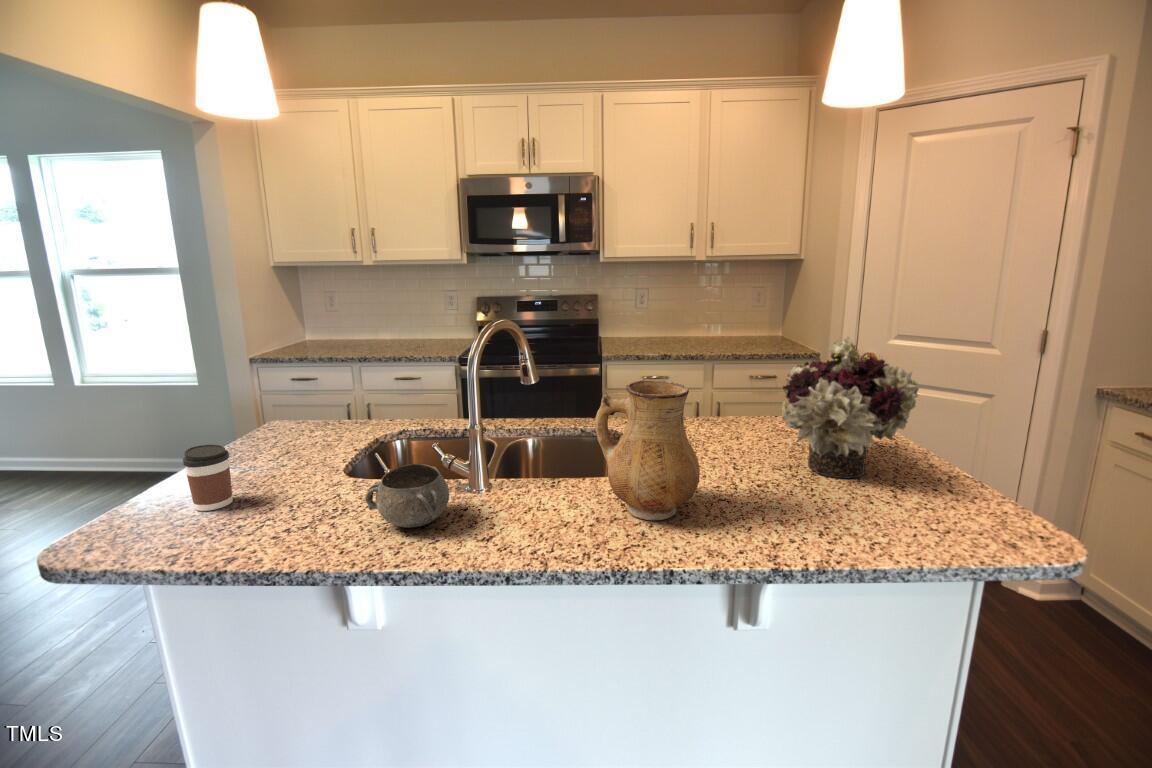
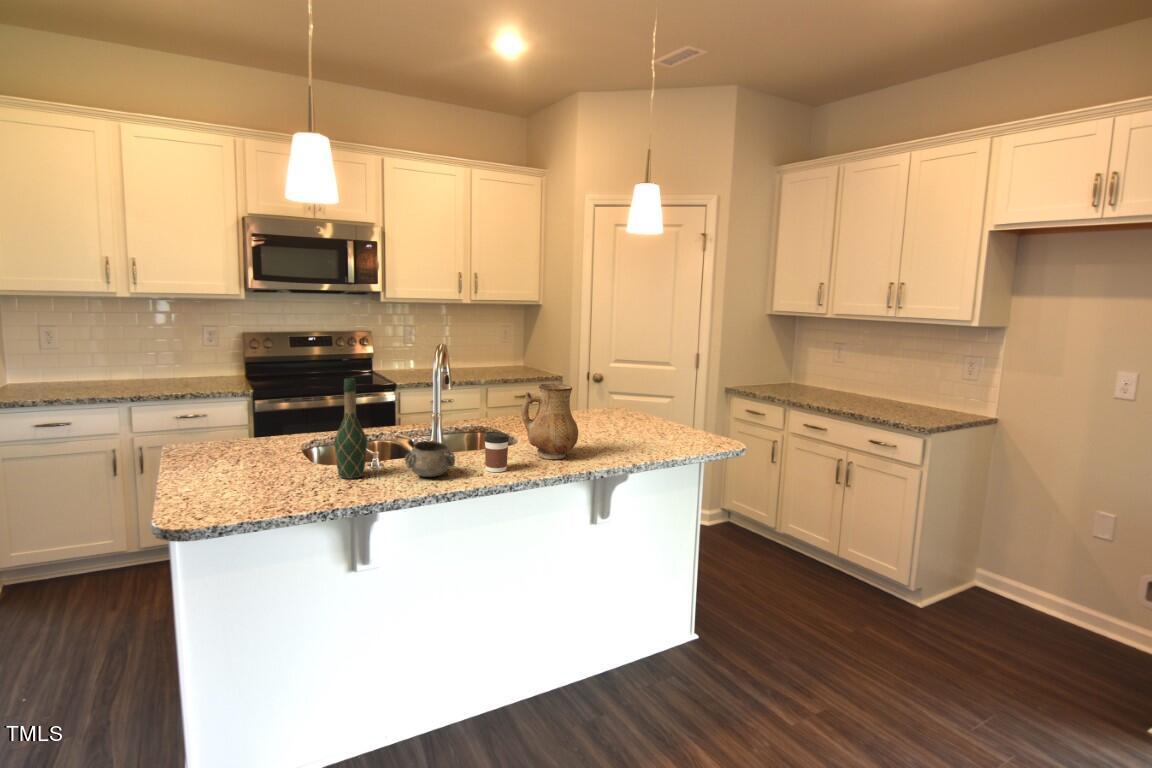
flower arrangement: present [782,337,919,478] -> none [591,358,663,435]
wine bottle: none [294,358,345,507] -> present [334,378,367,479]
coffee cup: present [183,445,233,511] -> present [484,432,509,472]

